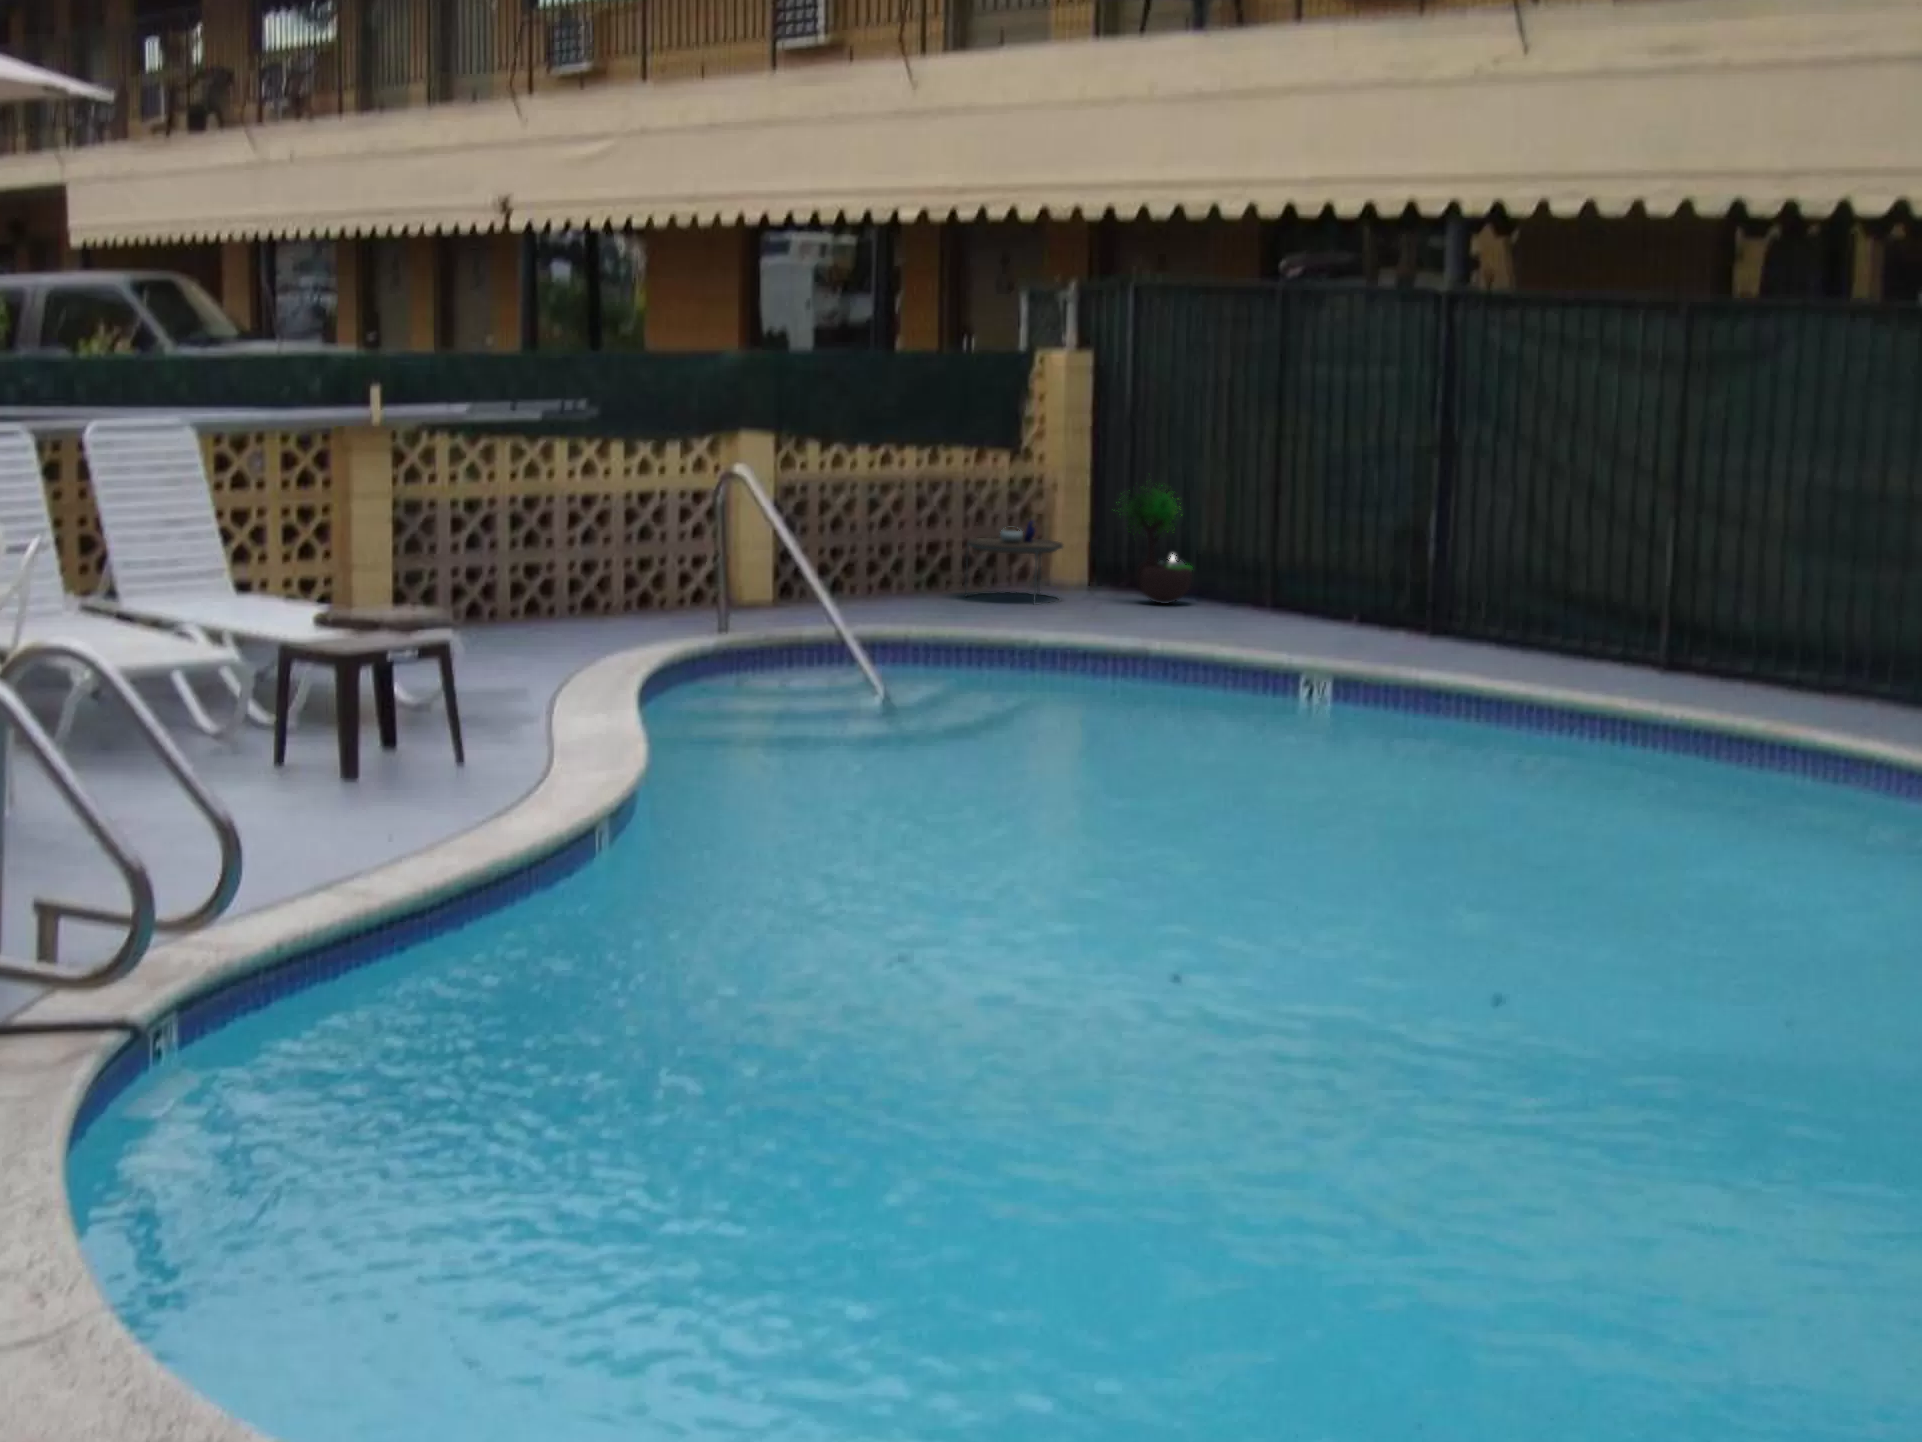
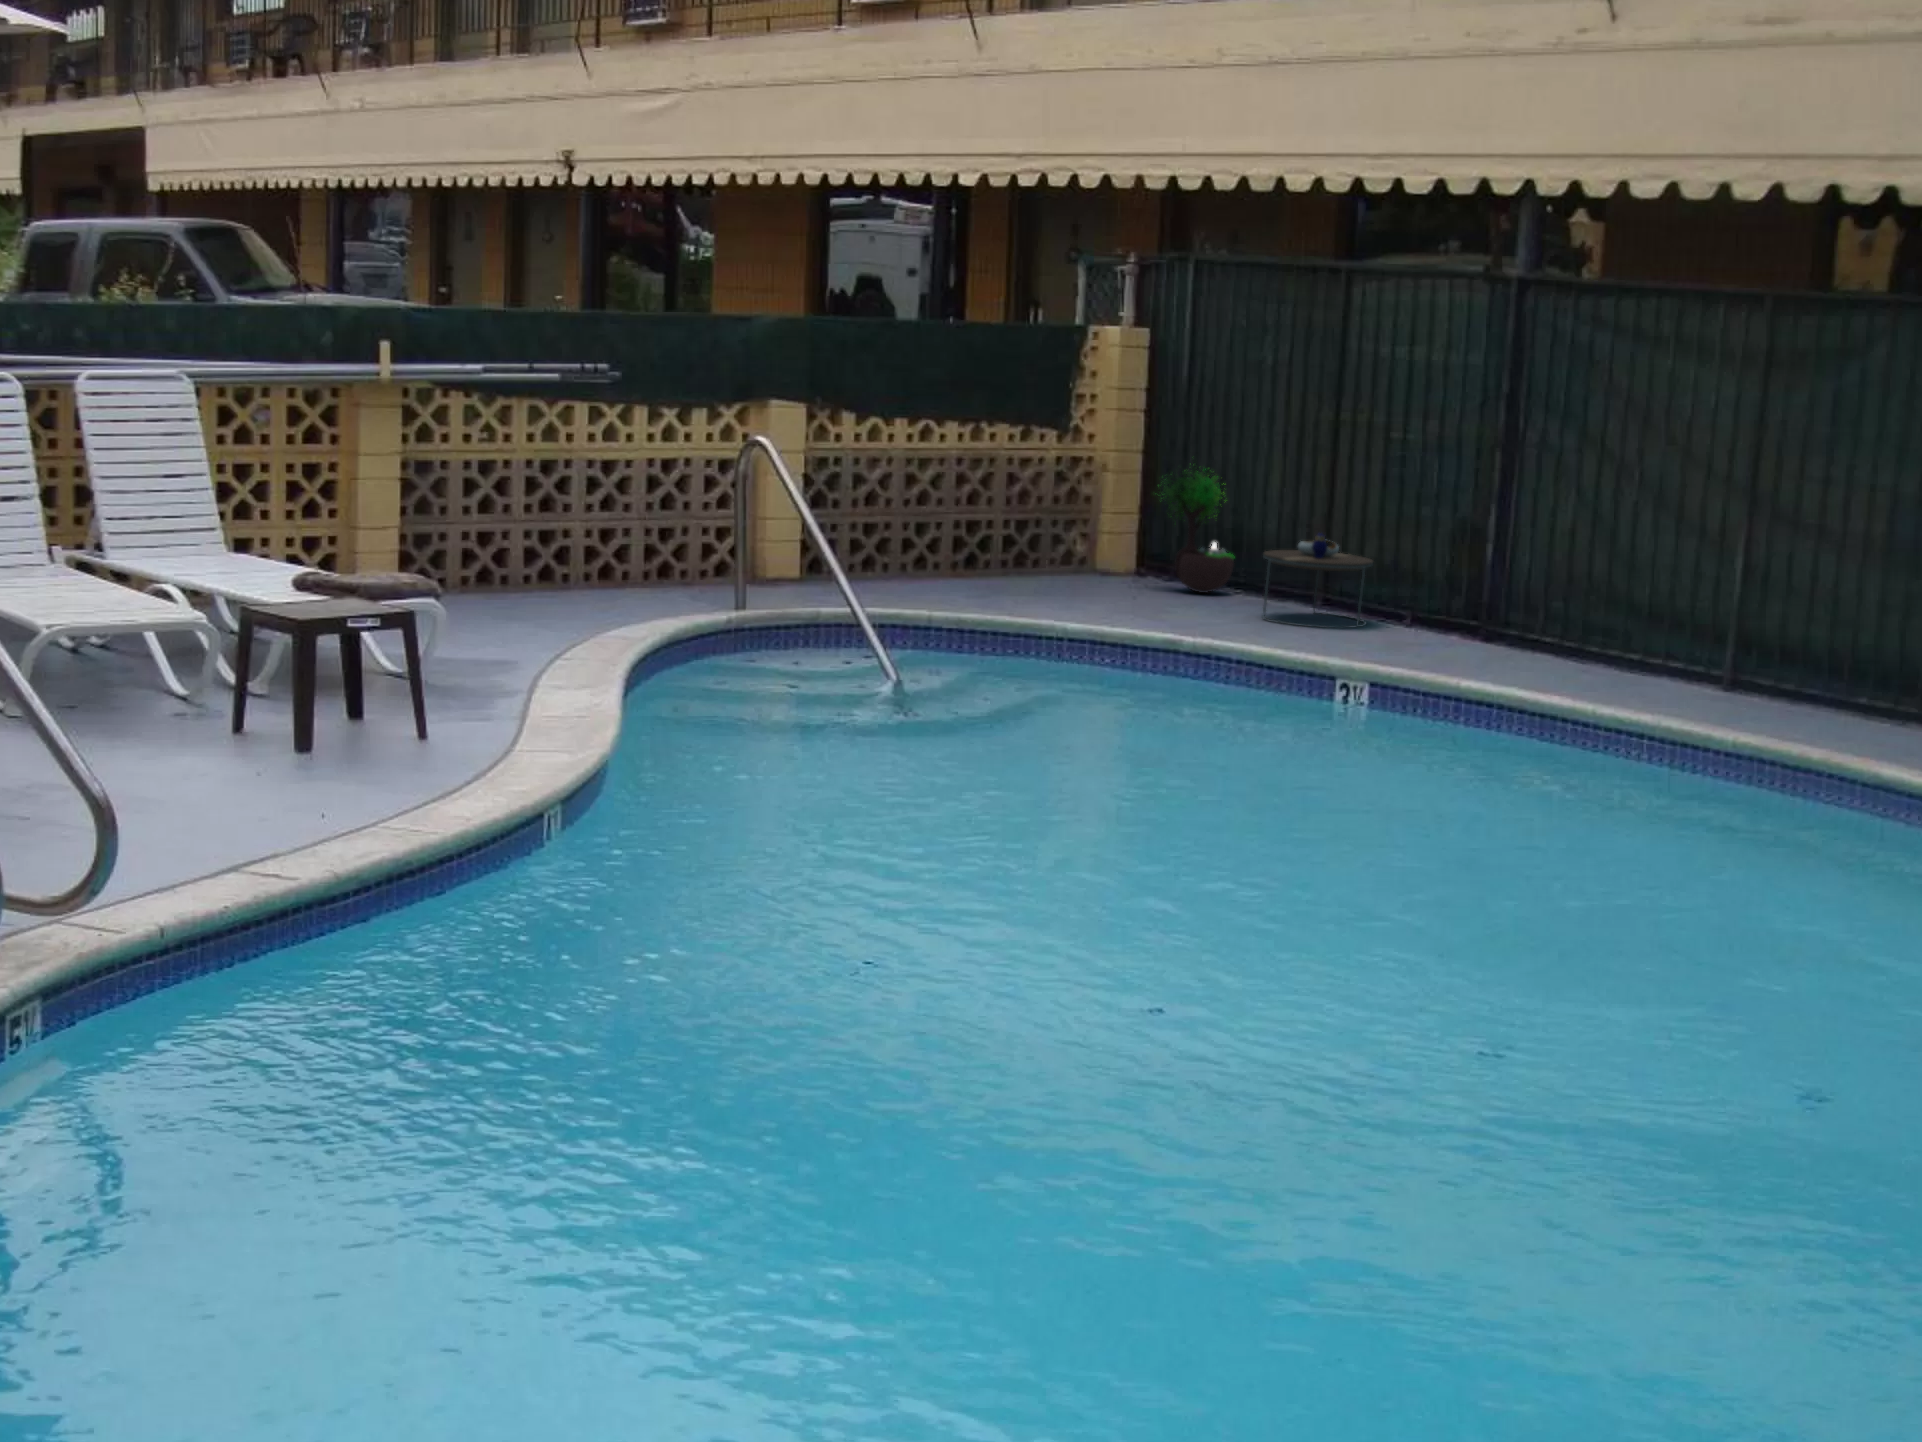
side table: present [966,521,1063,603] -> present [1263,534,1373,628]

